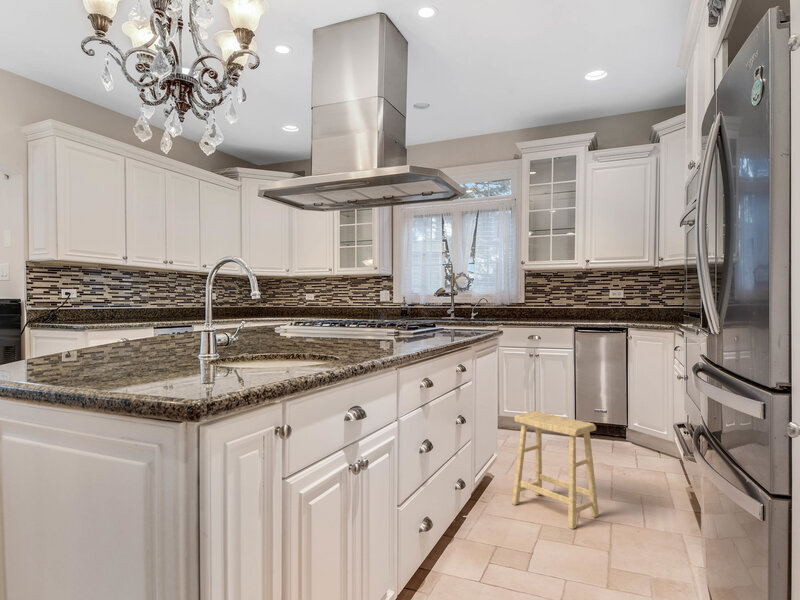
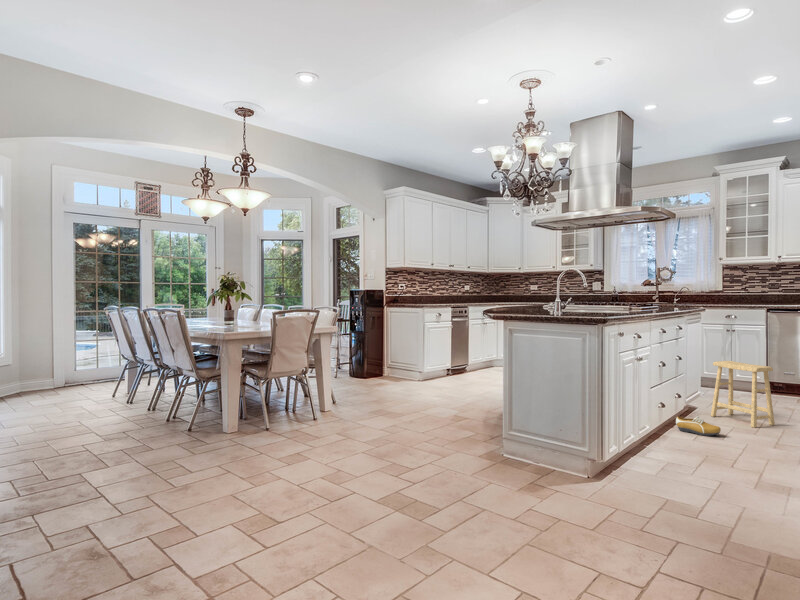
shoe: none [456,531,527,573] -> present [676,416,721,436]

